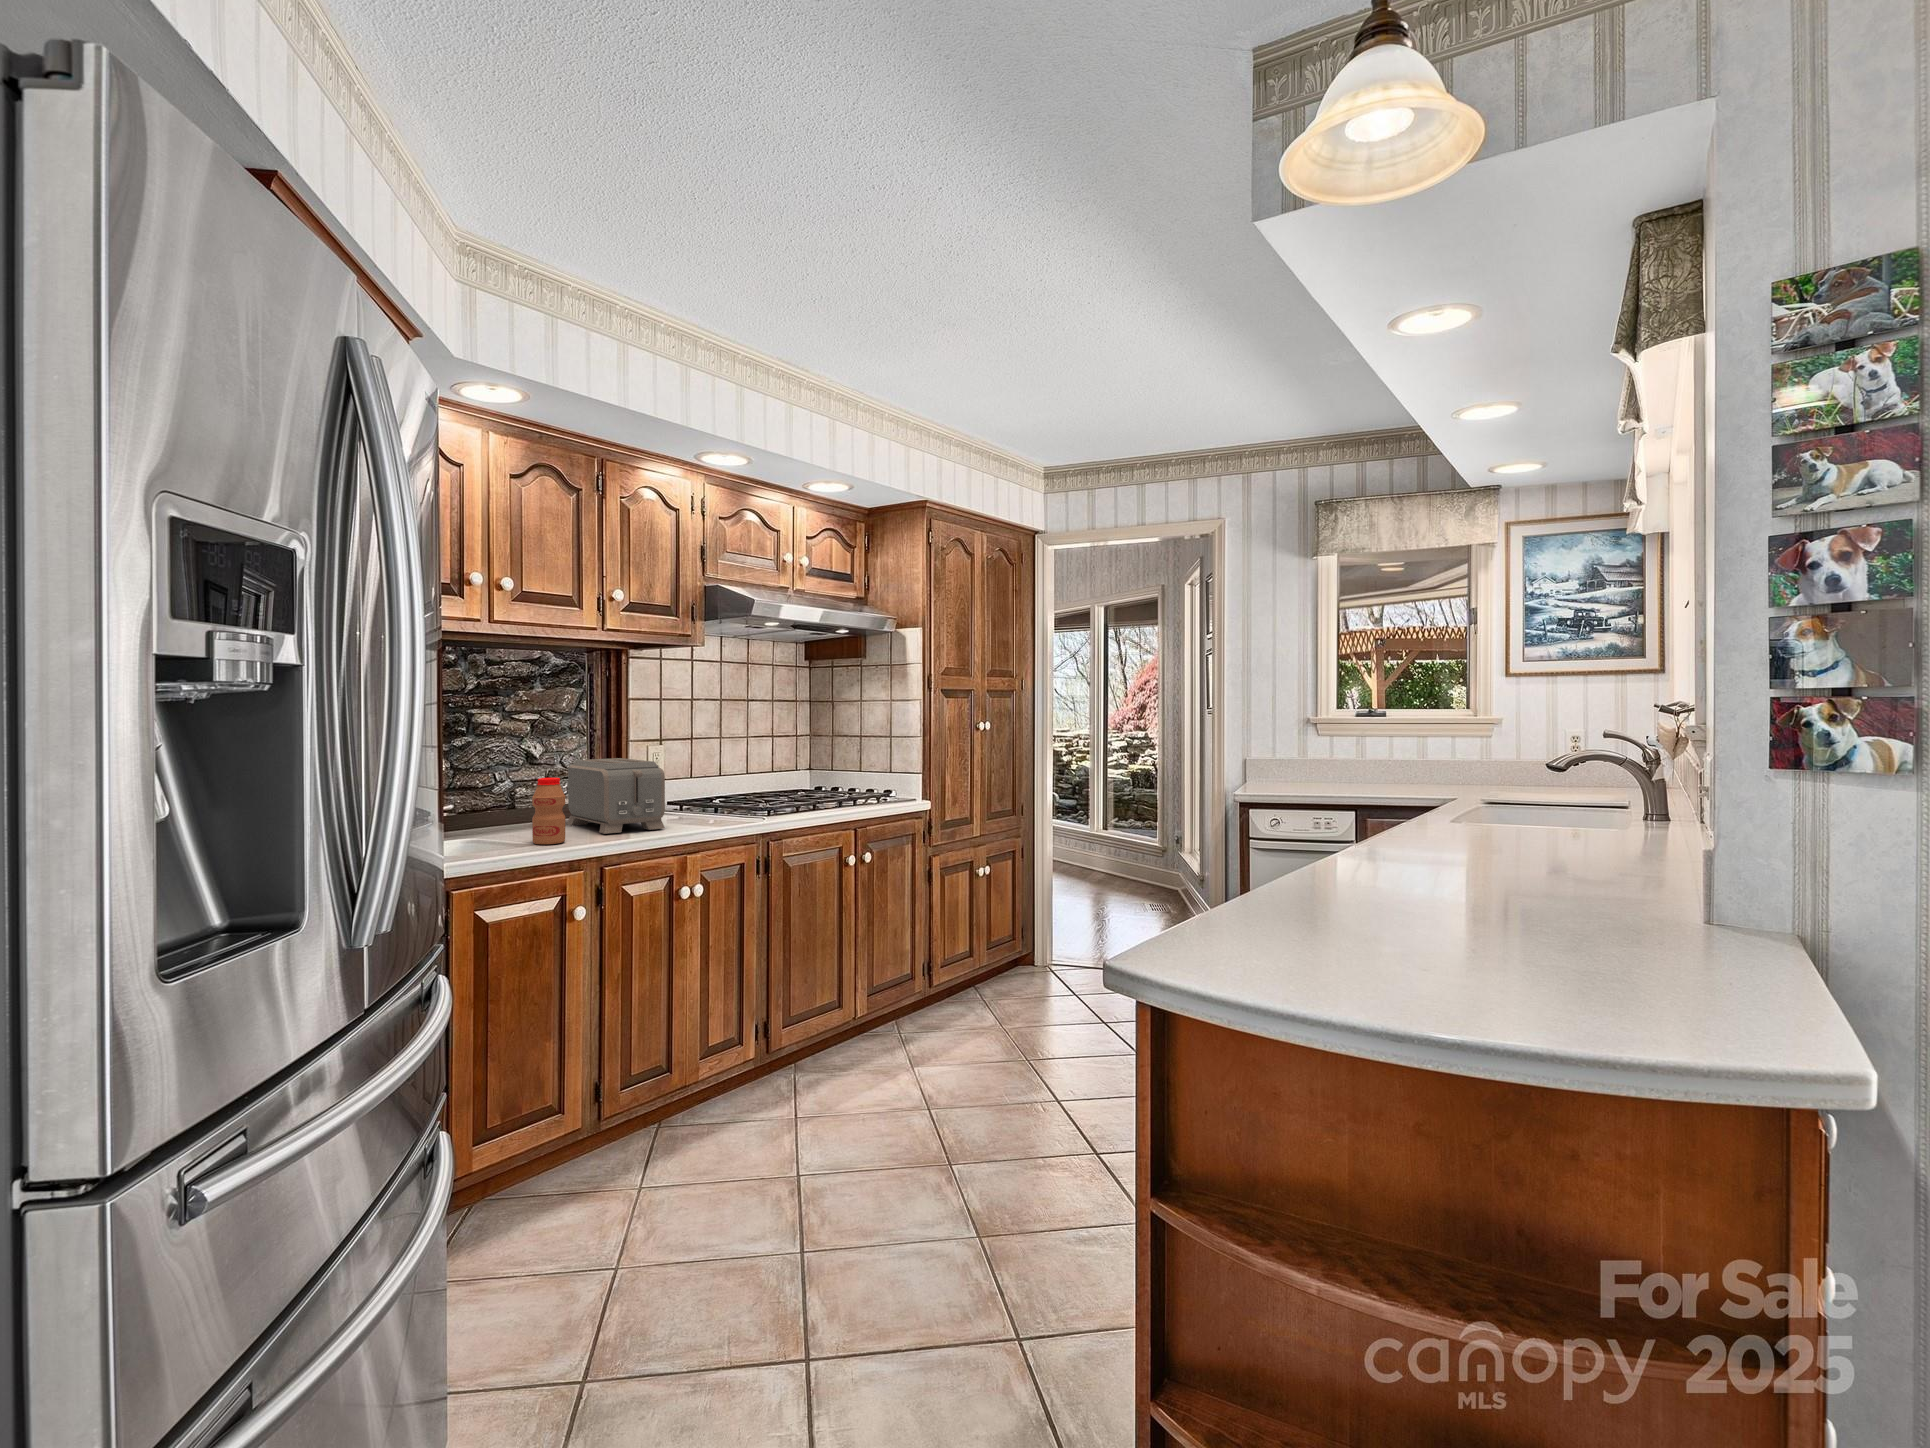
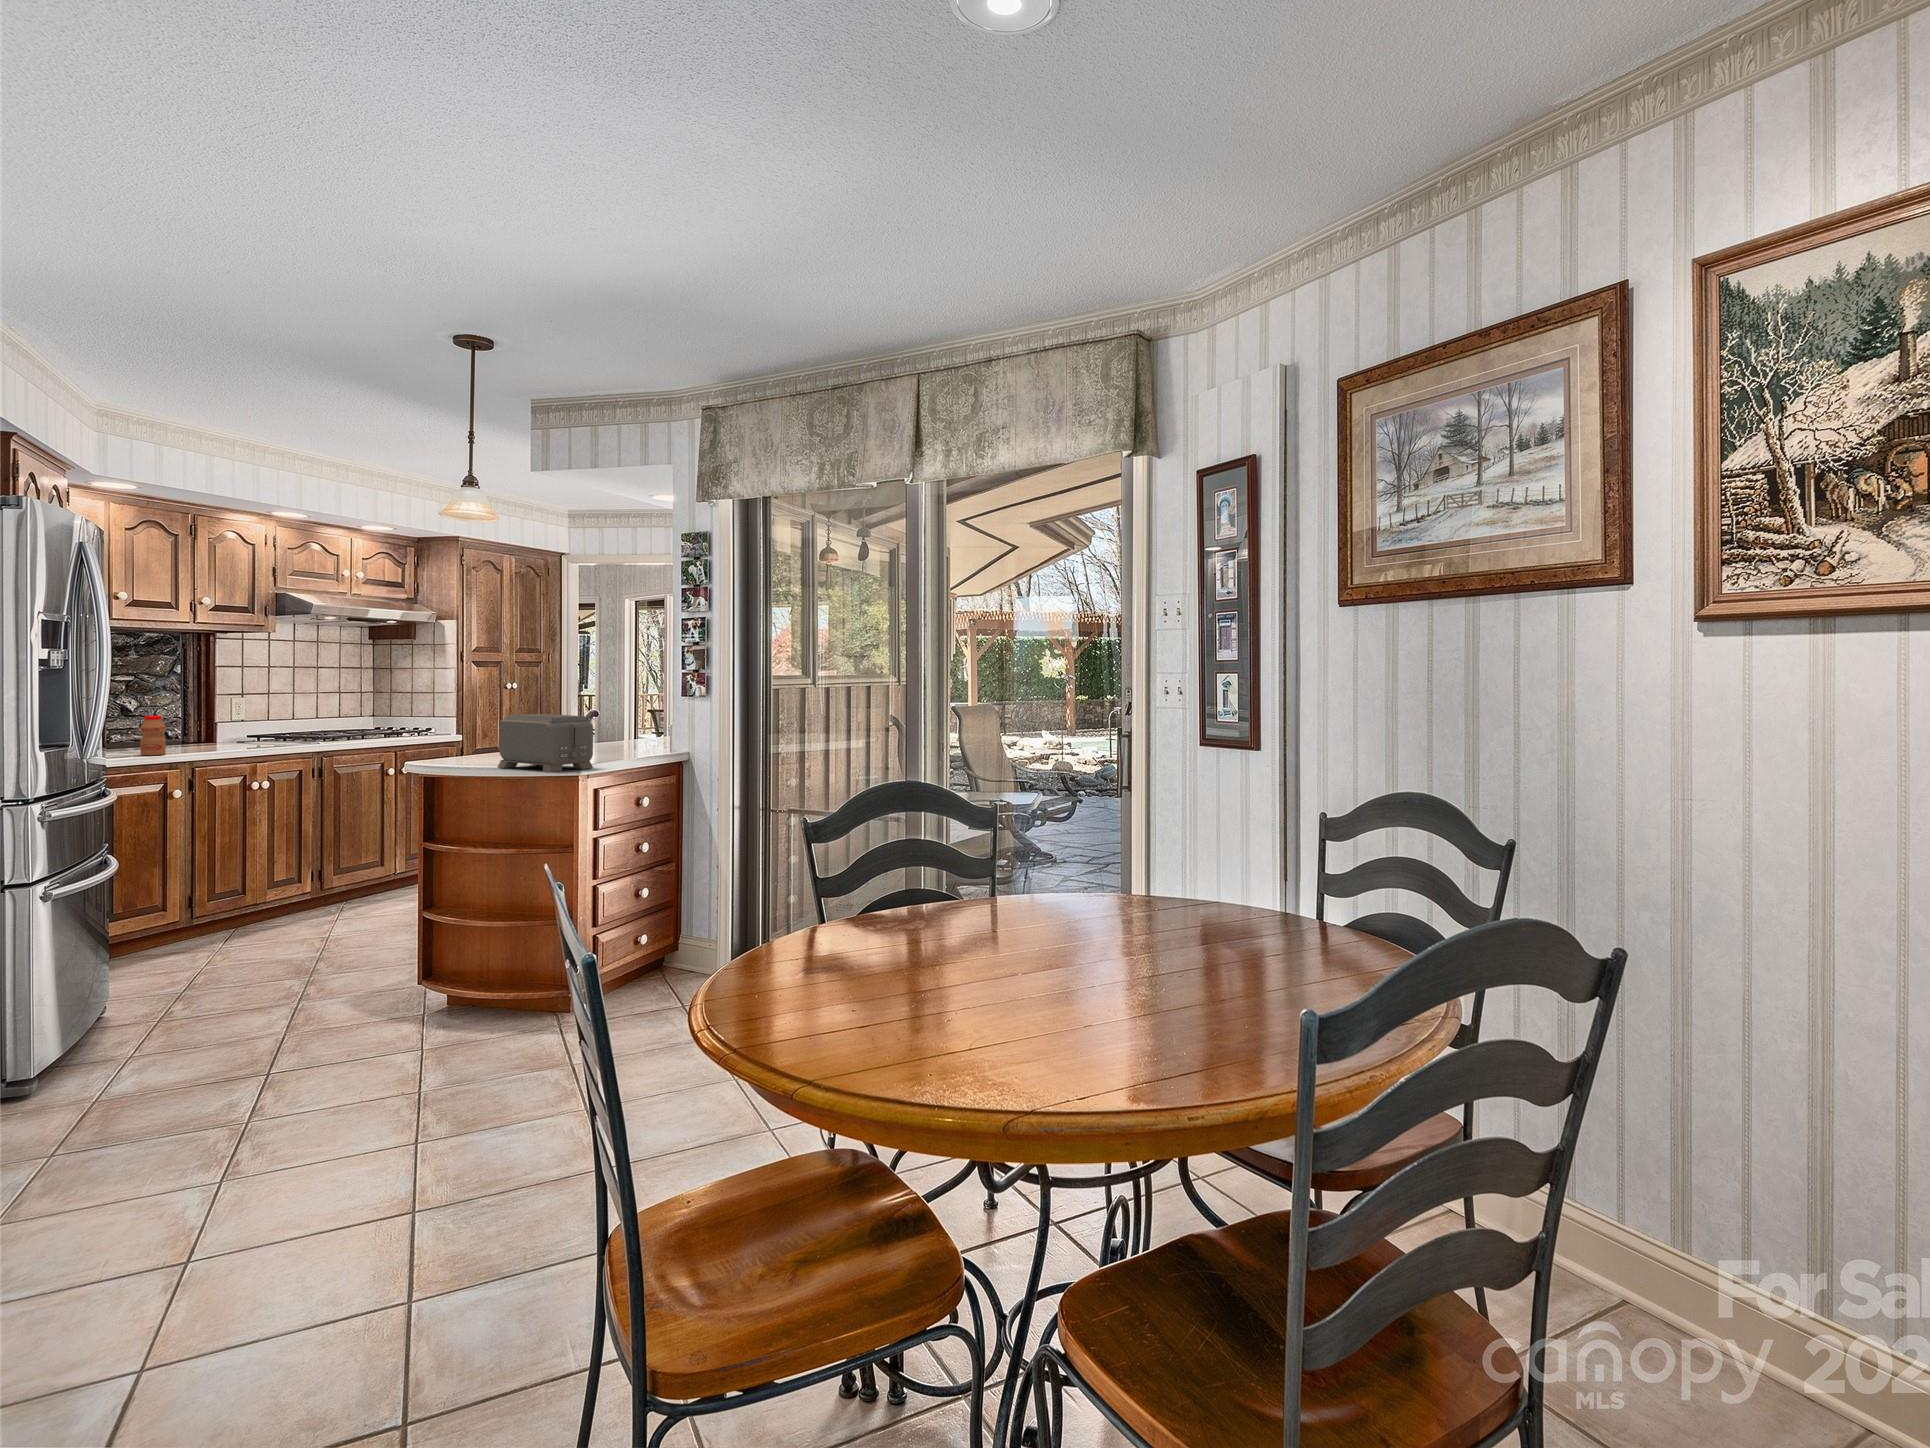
toaster: present [567,758,665,834] -> present [498,714,593,772]

